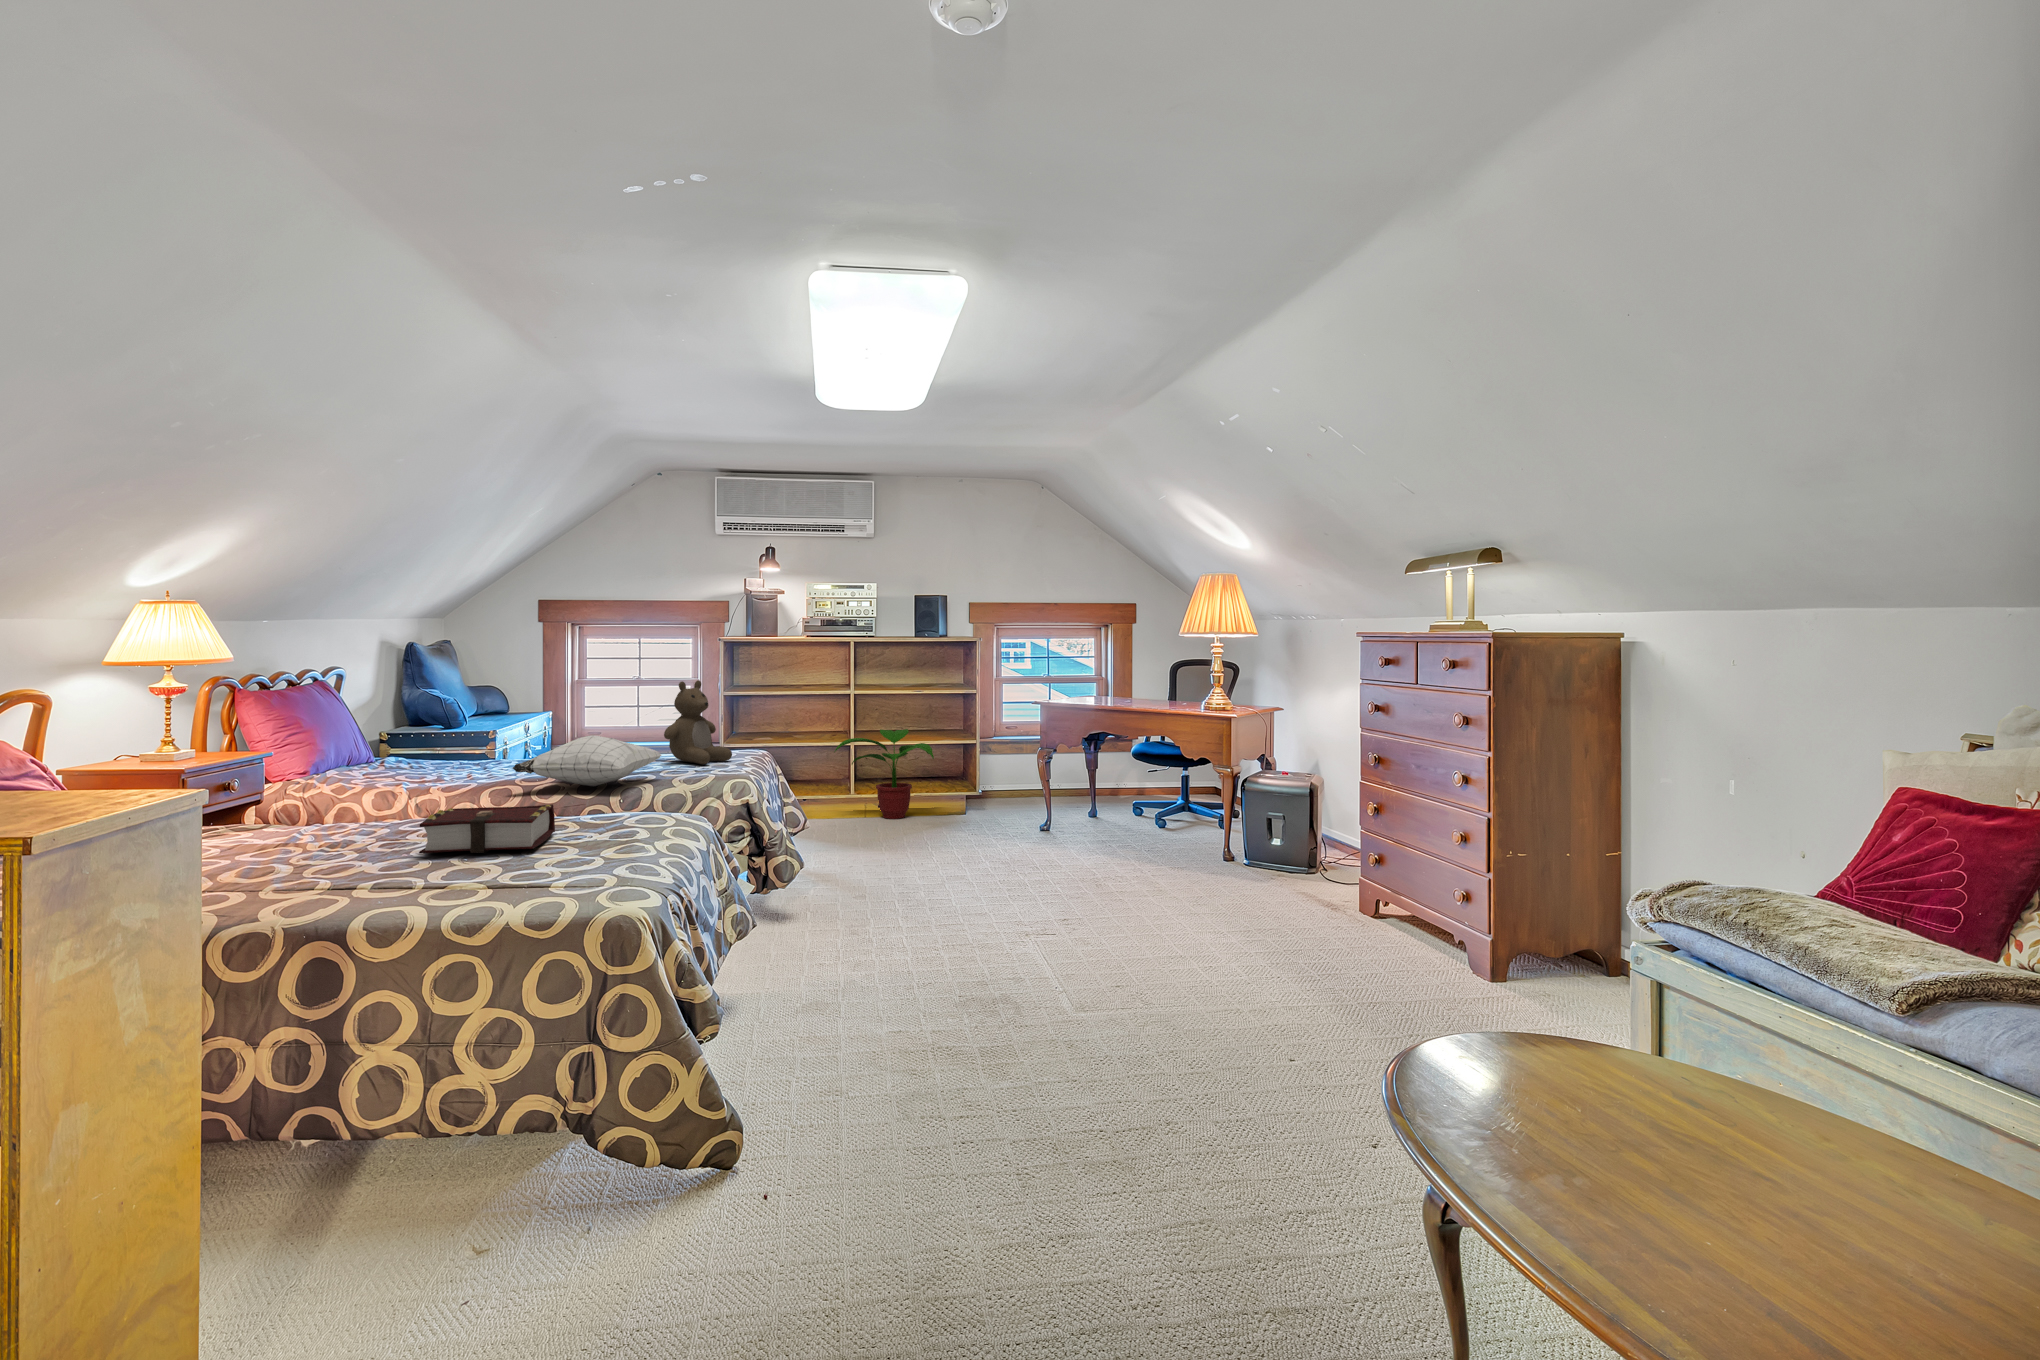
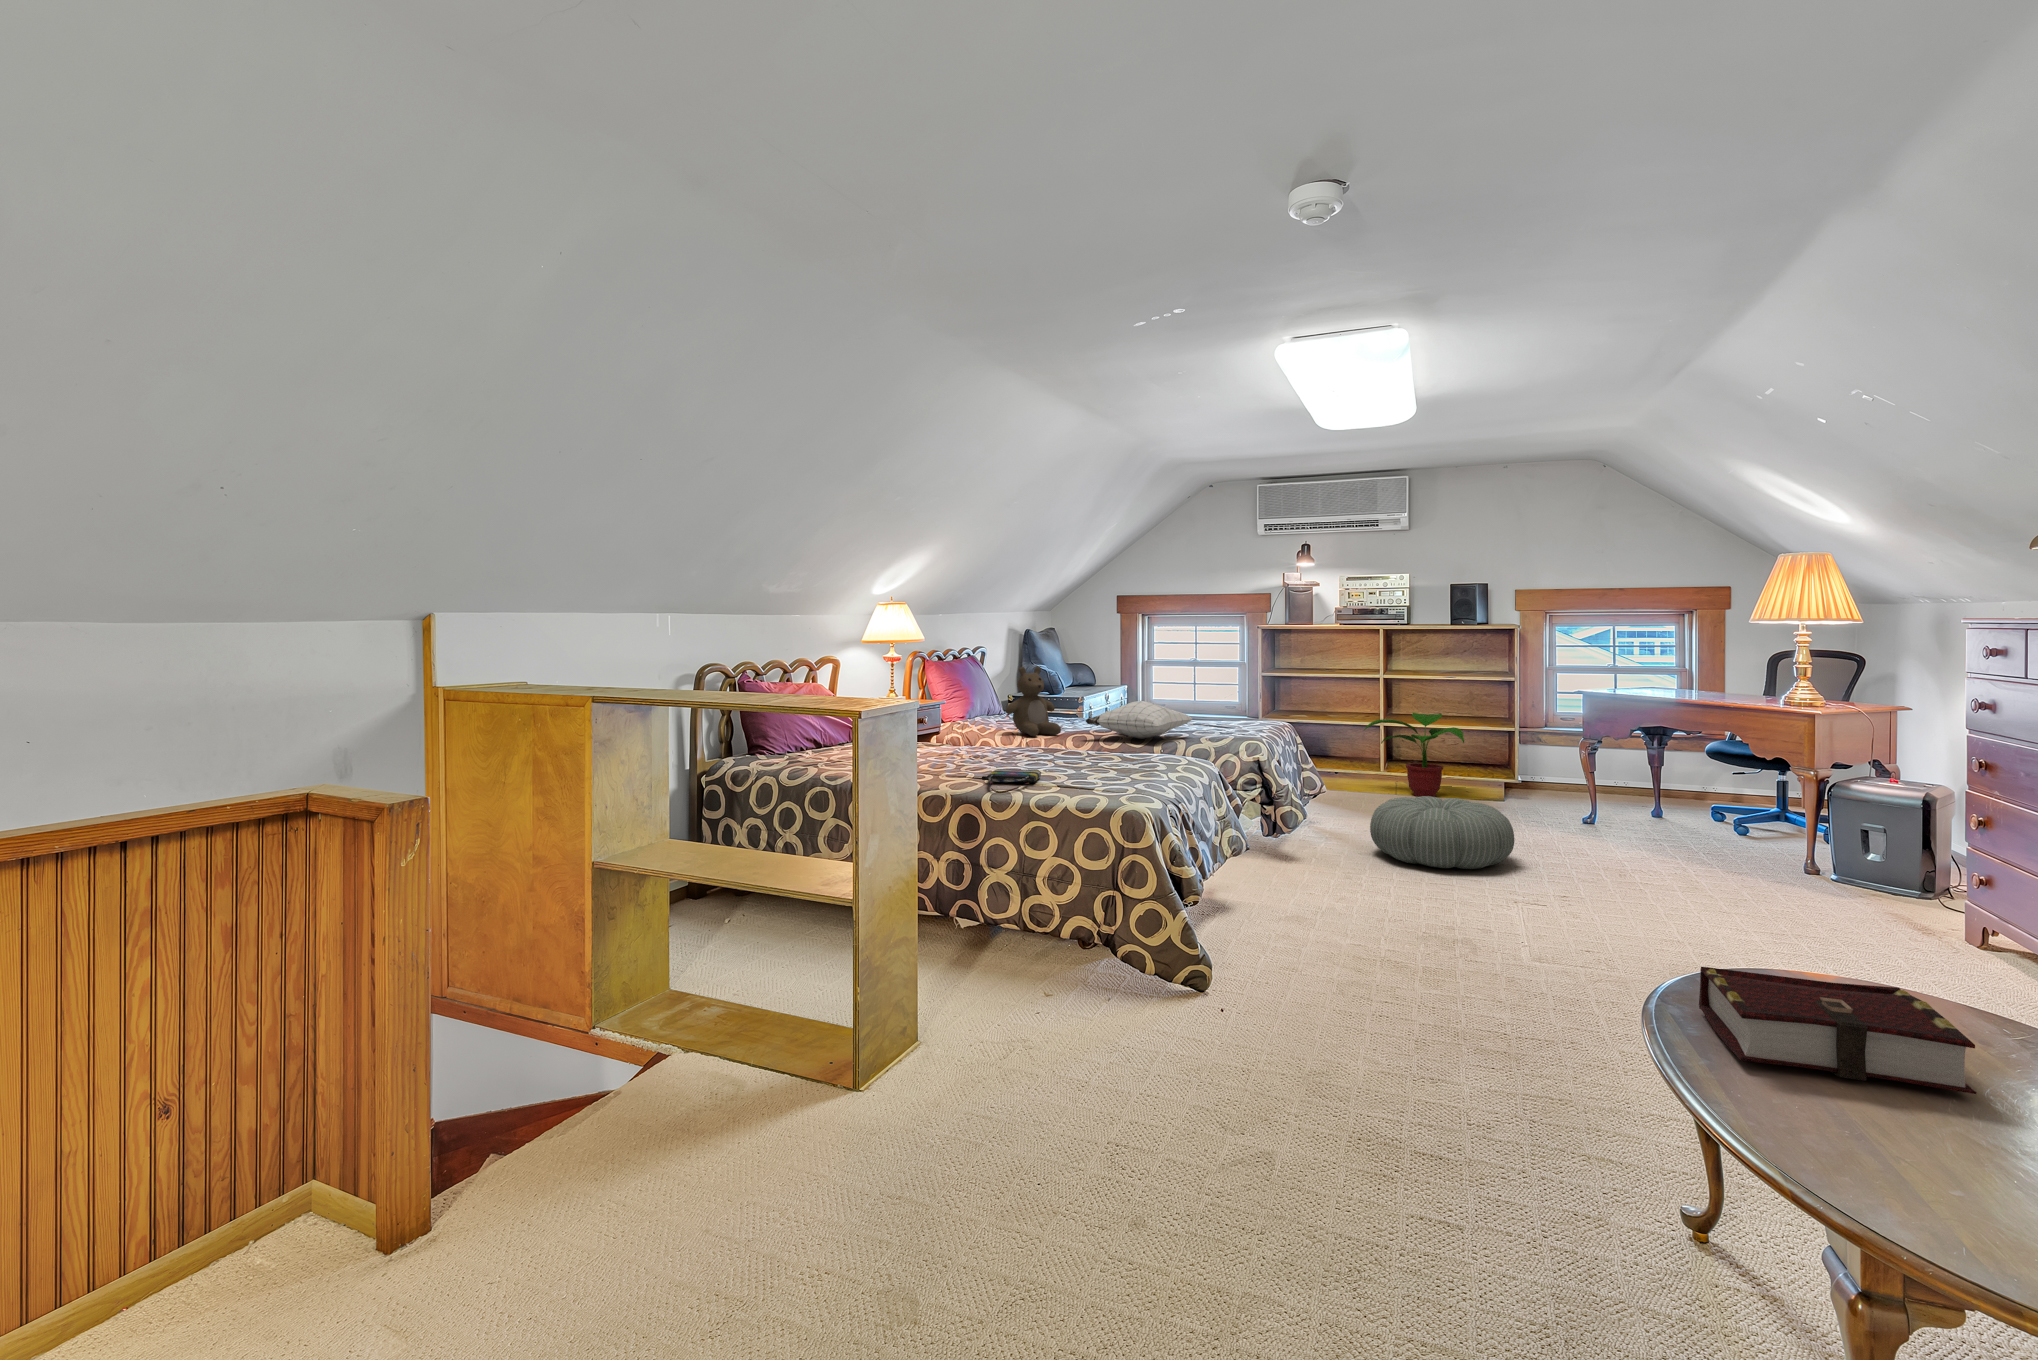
teddy bear: present [664,680,732,764] -> present [1006,666,1061,736]
book: present [419,804,555,853] -> present [1699,967,1976,1094]
pouf: none [868,823,1010,905] -> present [1370,796,1514,869]
tote bag: none [344,858,453,912] -> present [982,769,1041,793]

